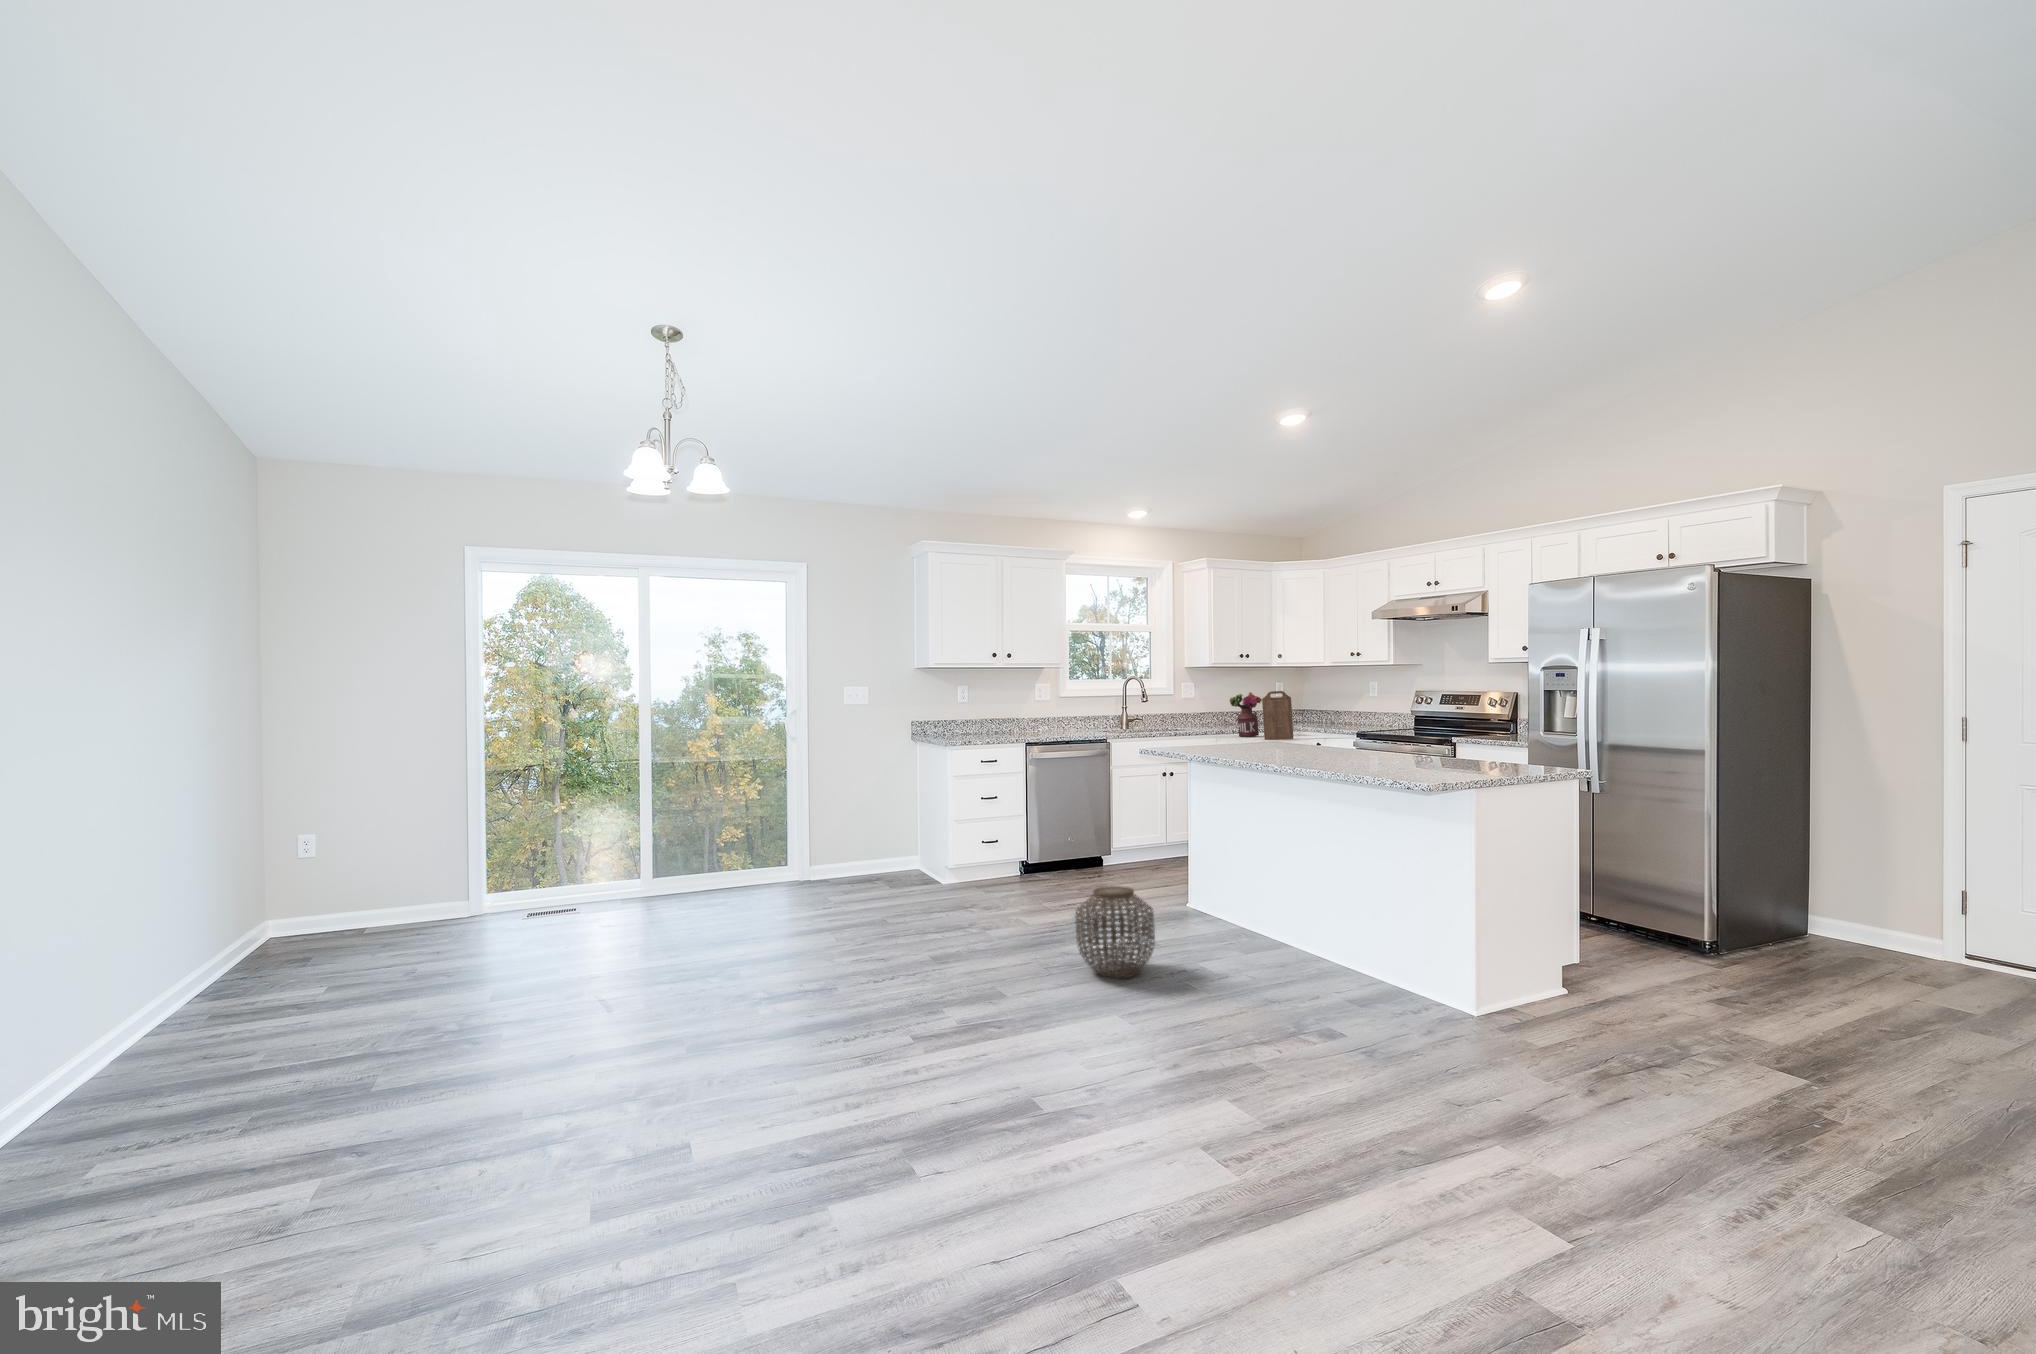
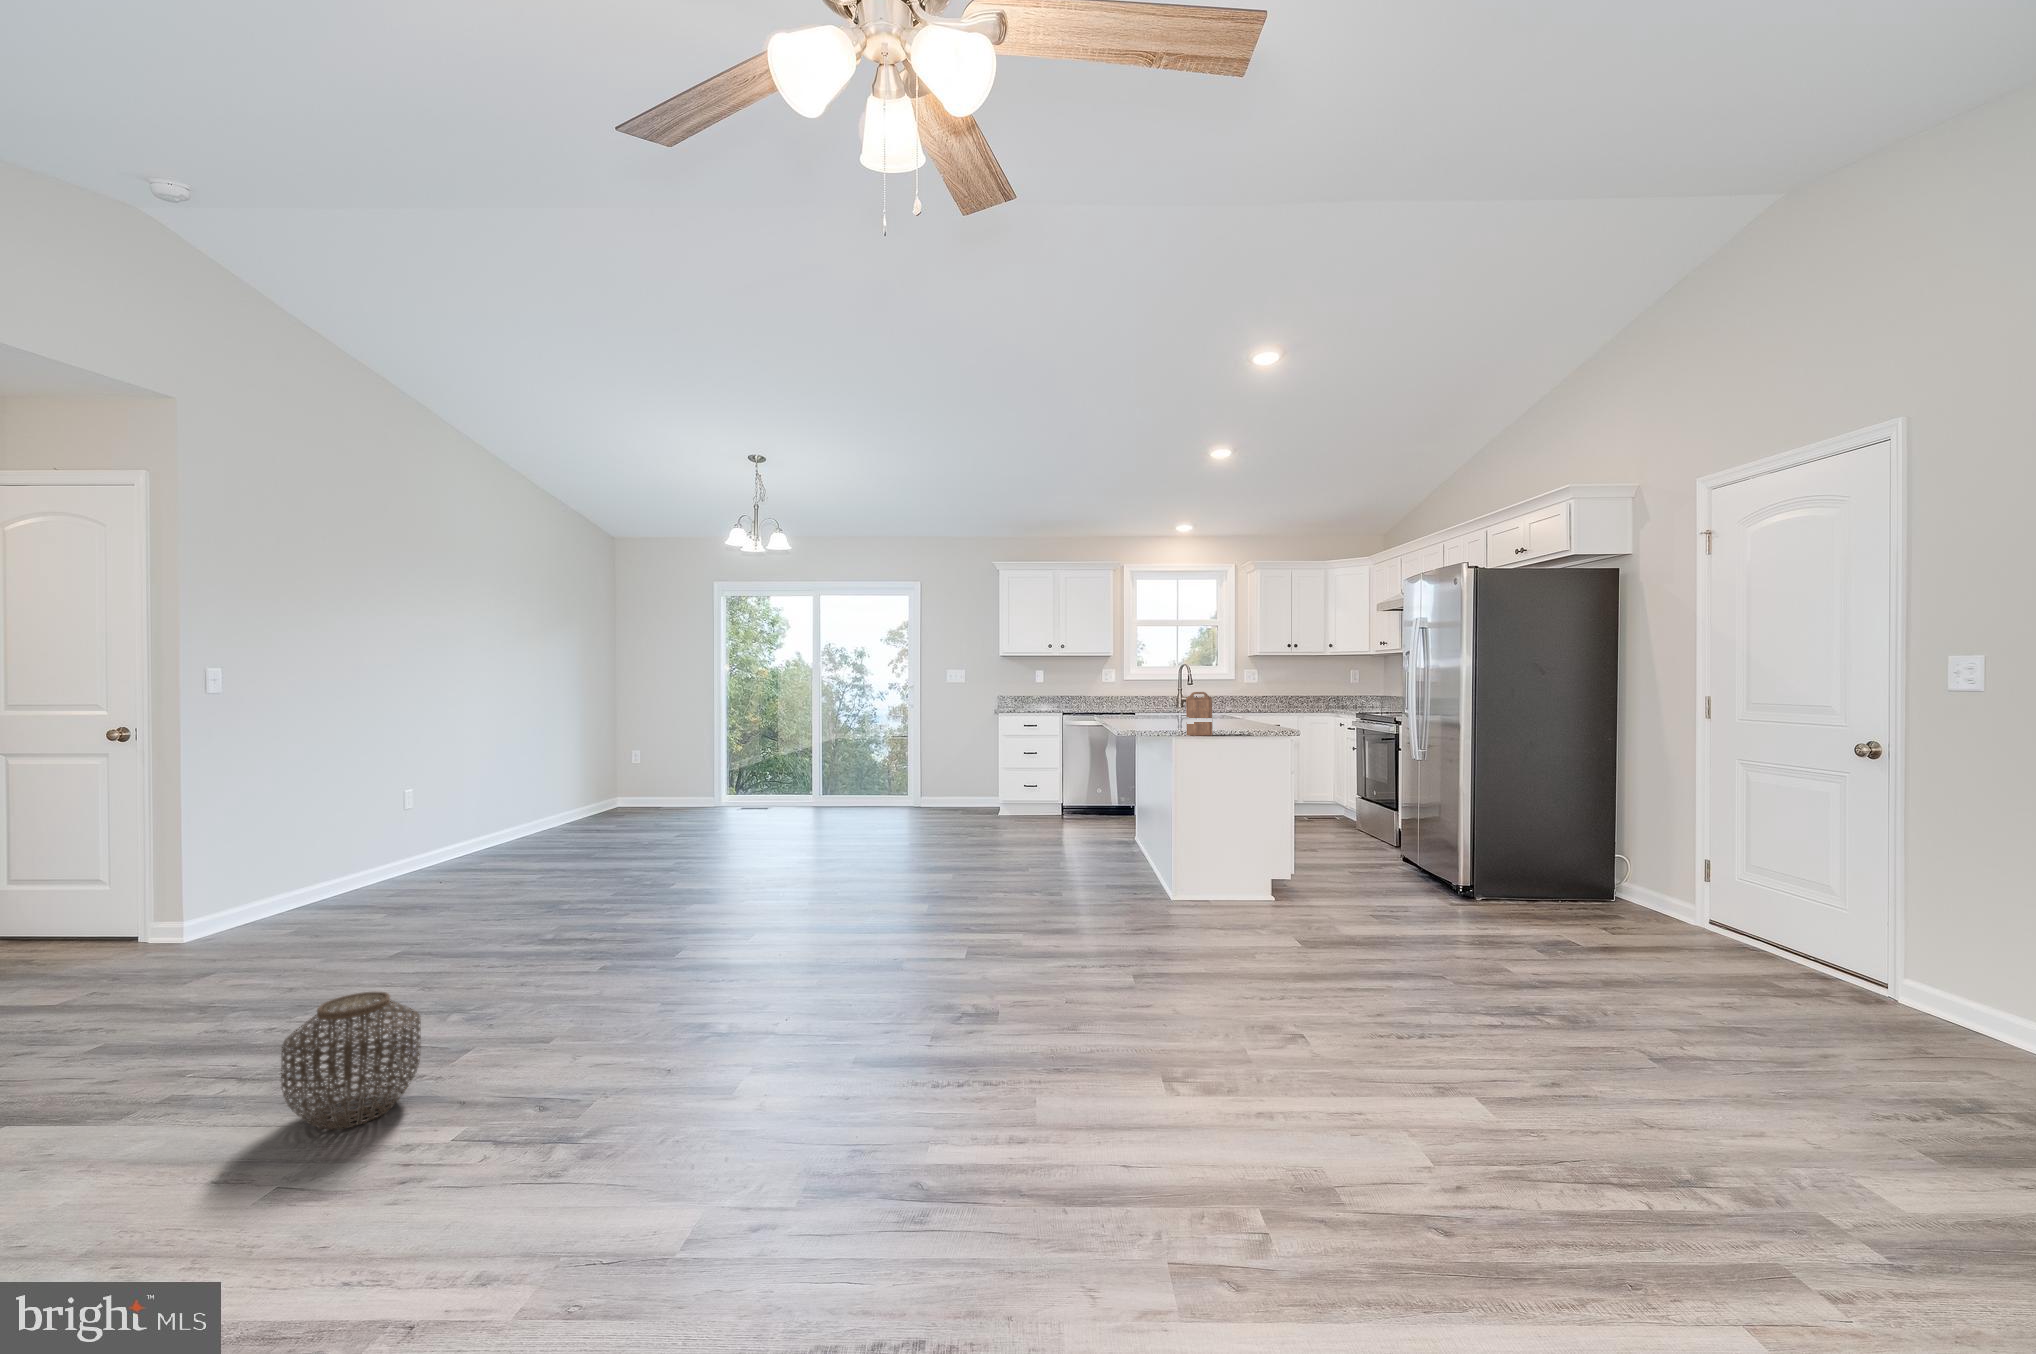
flower arrangement: present [1230,692,1262,737] -> none [1157,690,1186,730]
woven basket: present [1076,886,1155,978] -> present [281,991,421,1129]

